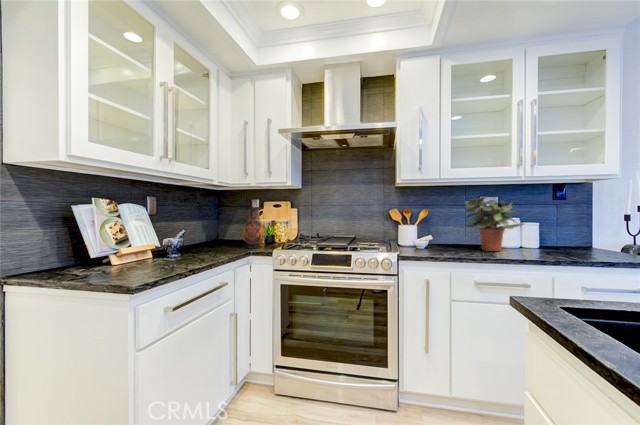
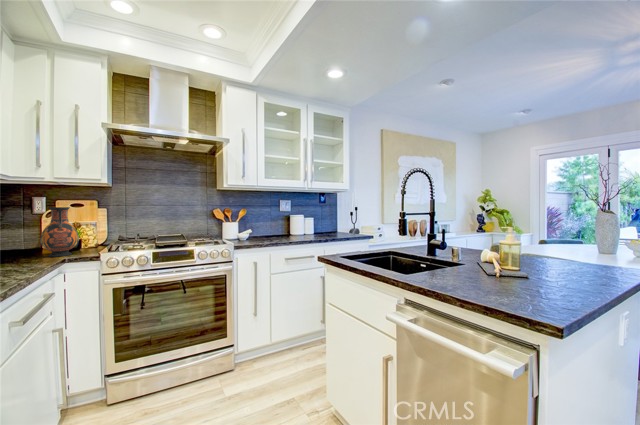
potted plant: present [462,196,524,251] -> none [271,201,308,238]

